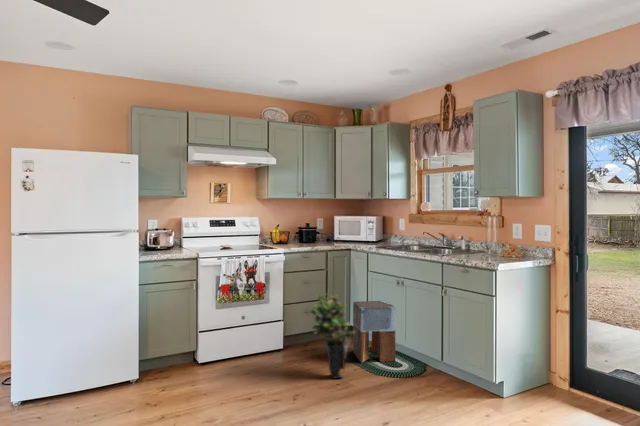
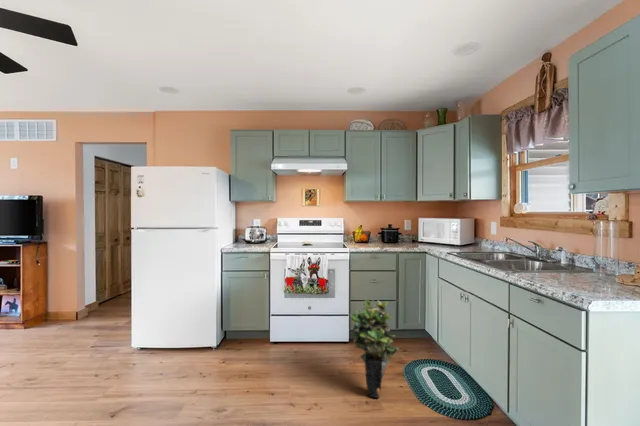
stool: present [353,301,396,363] -> none [415,310,459,390]

